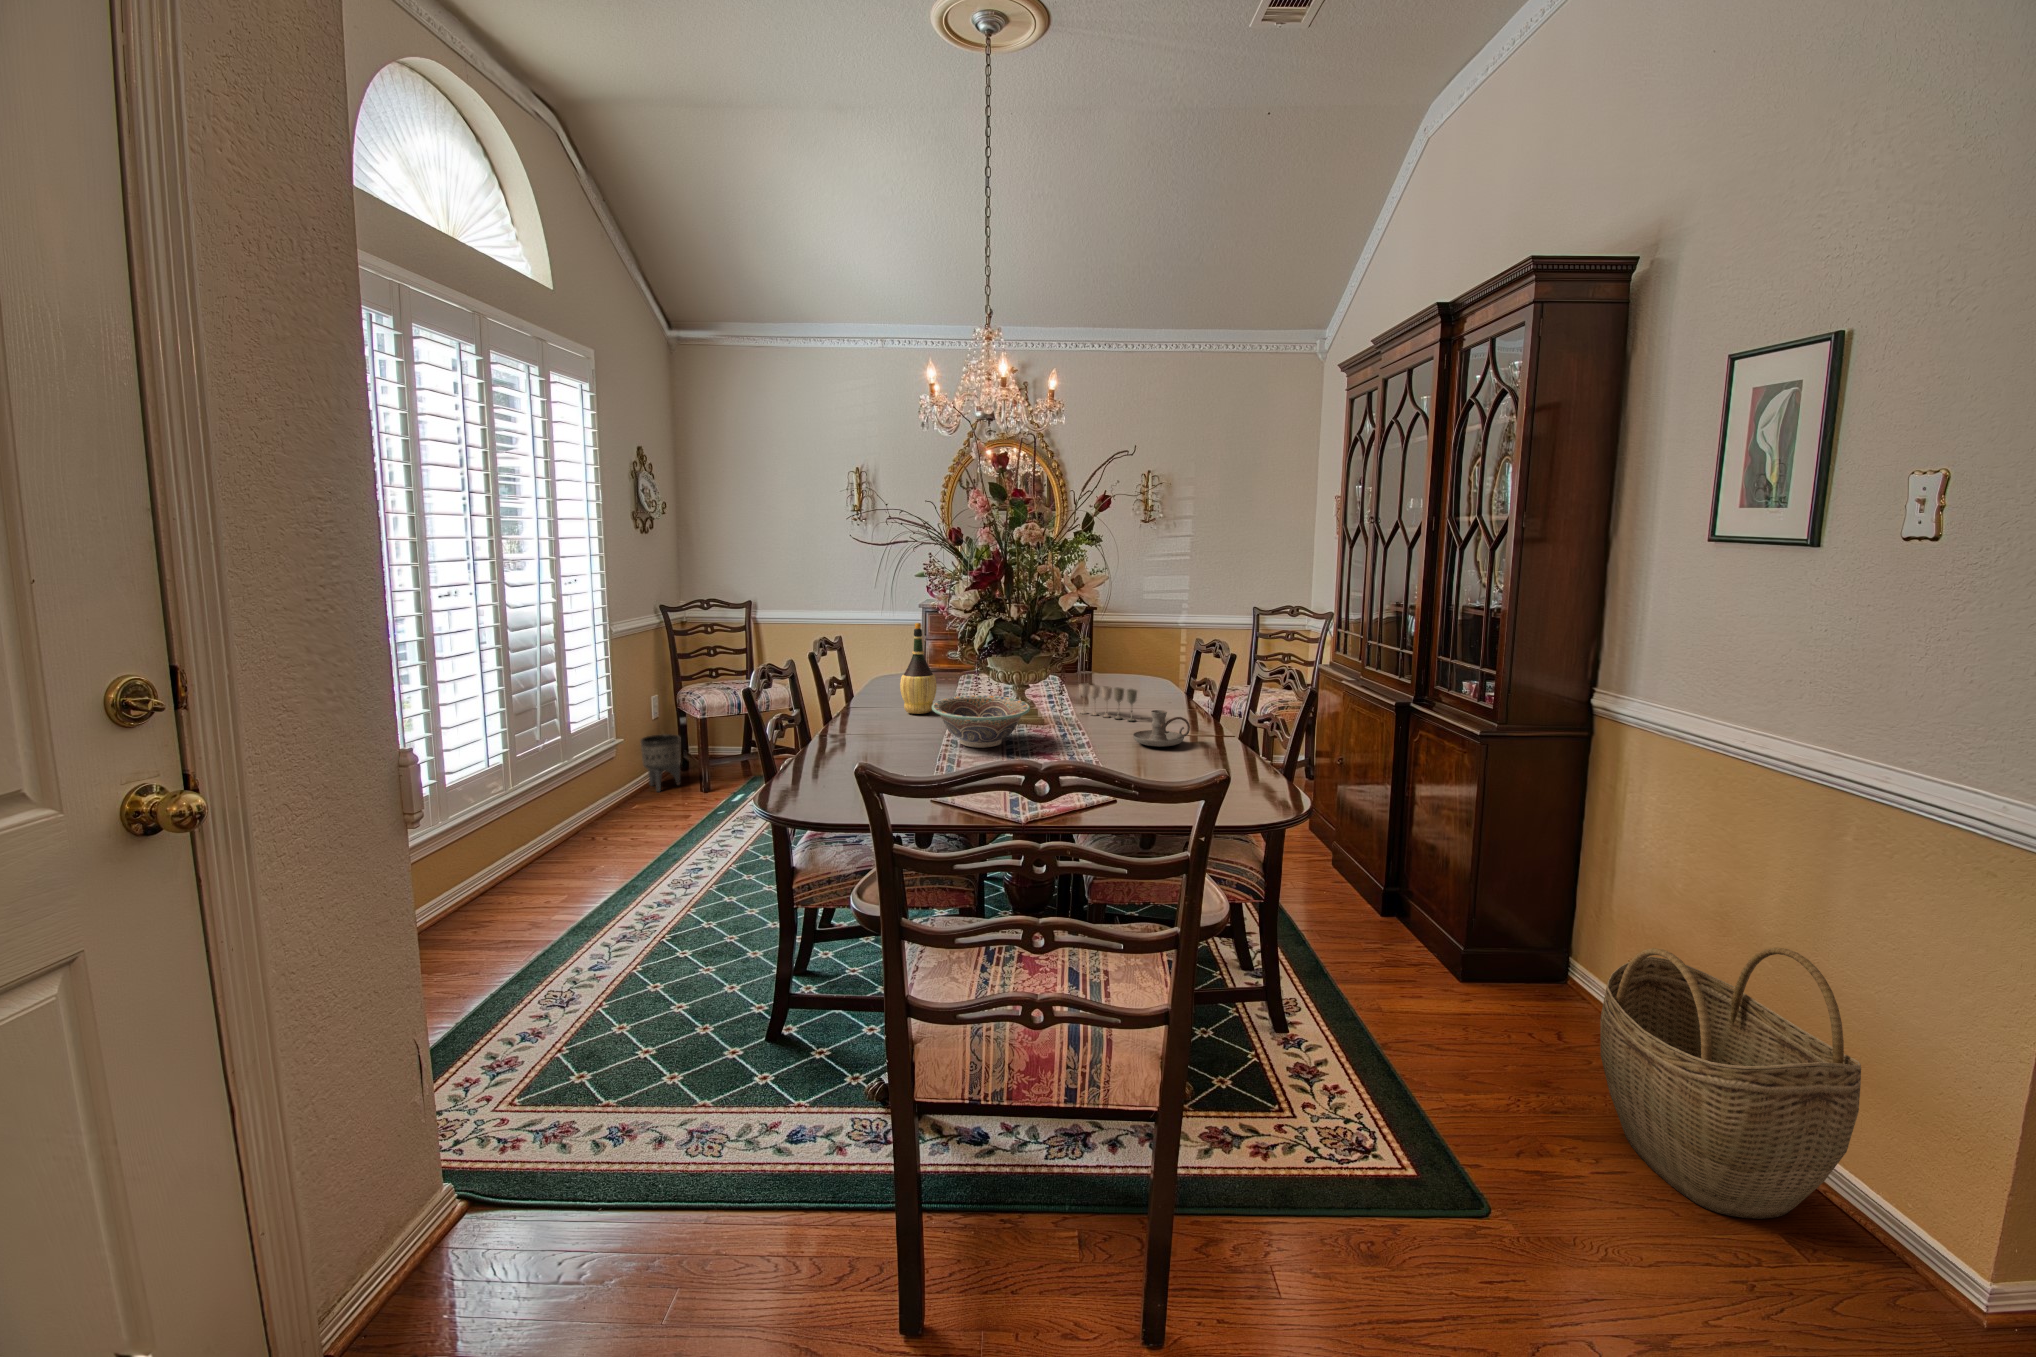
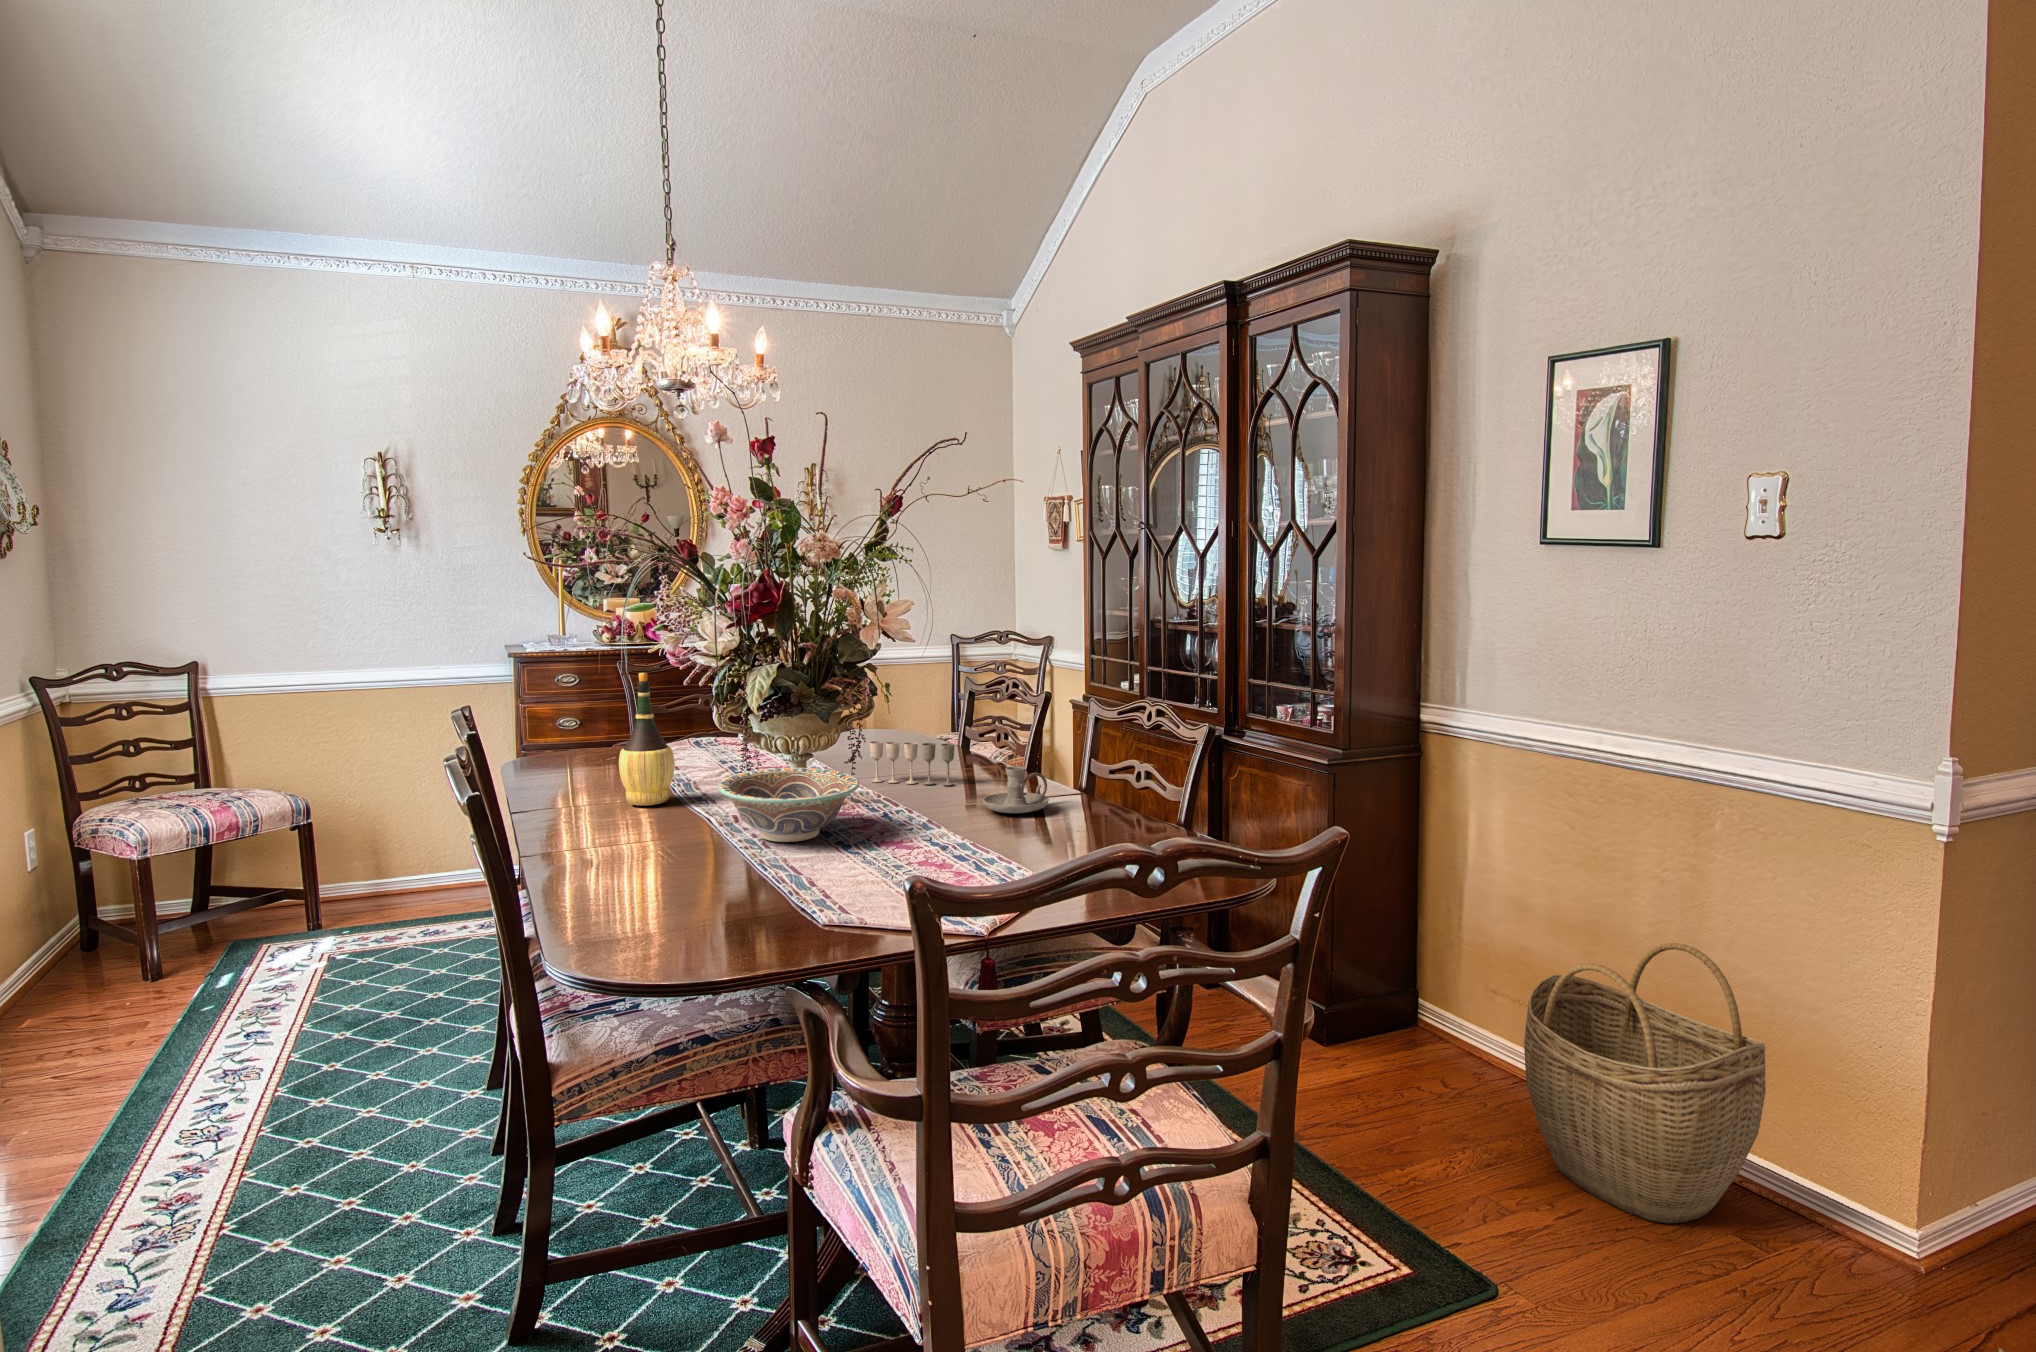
planter: present [640,734,681,792] -> none [13,891,98,994]

